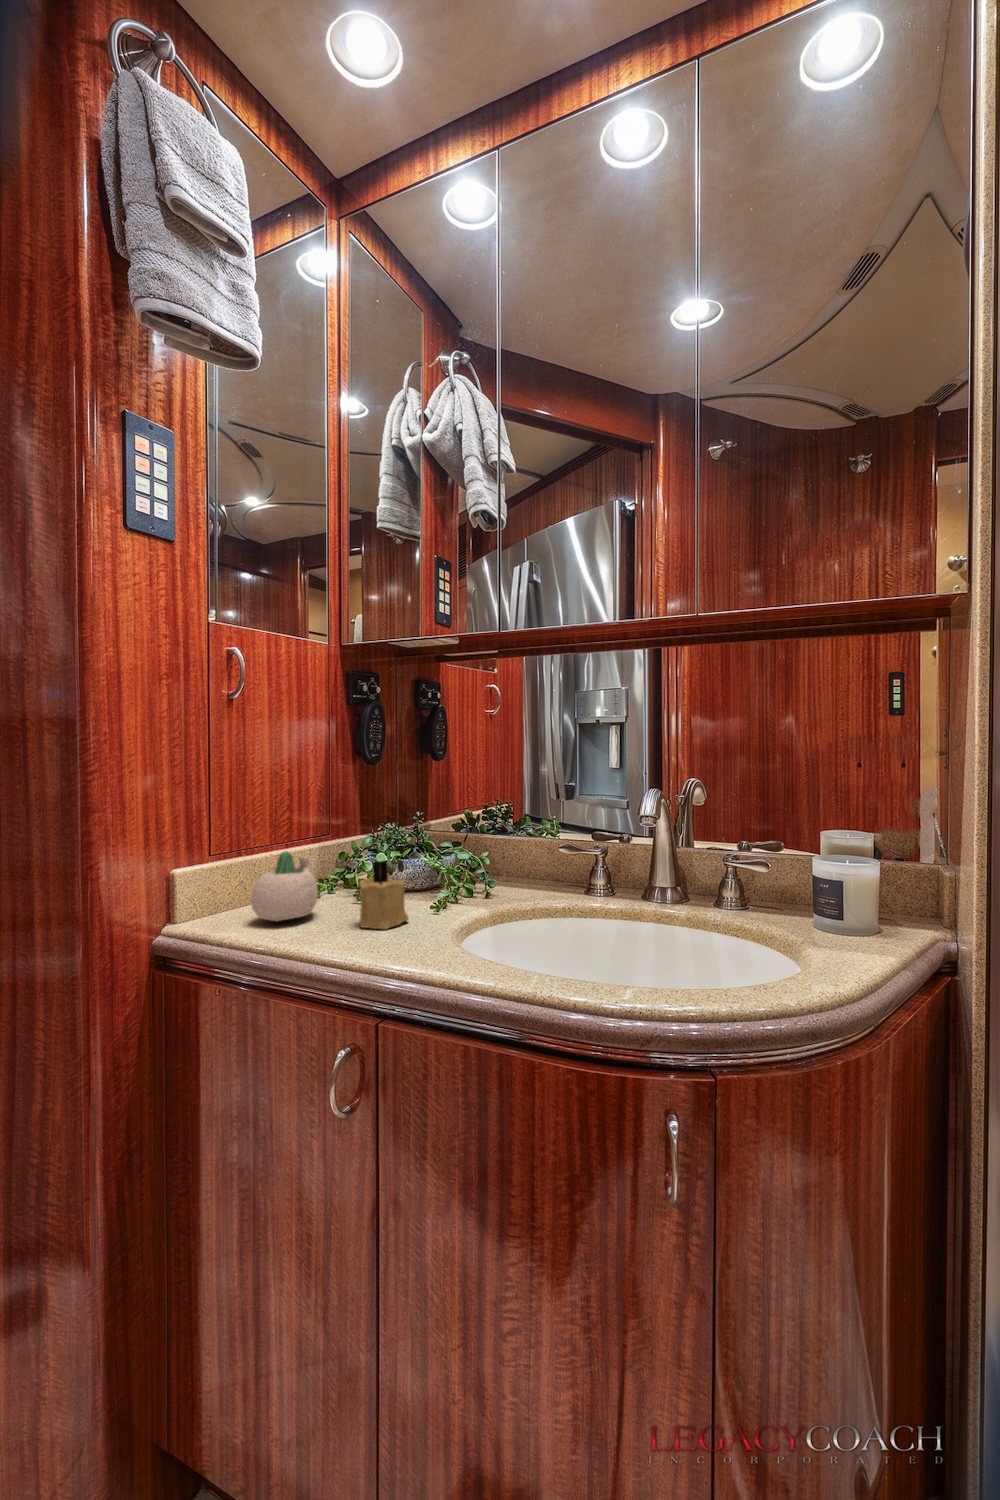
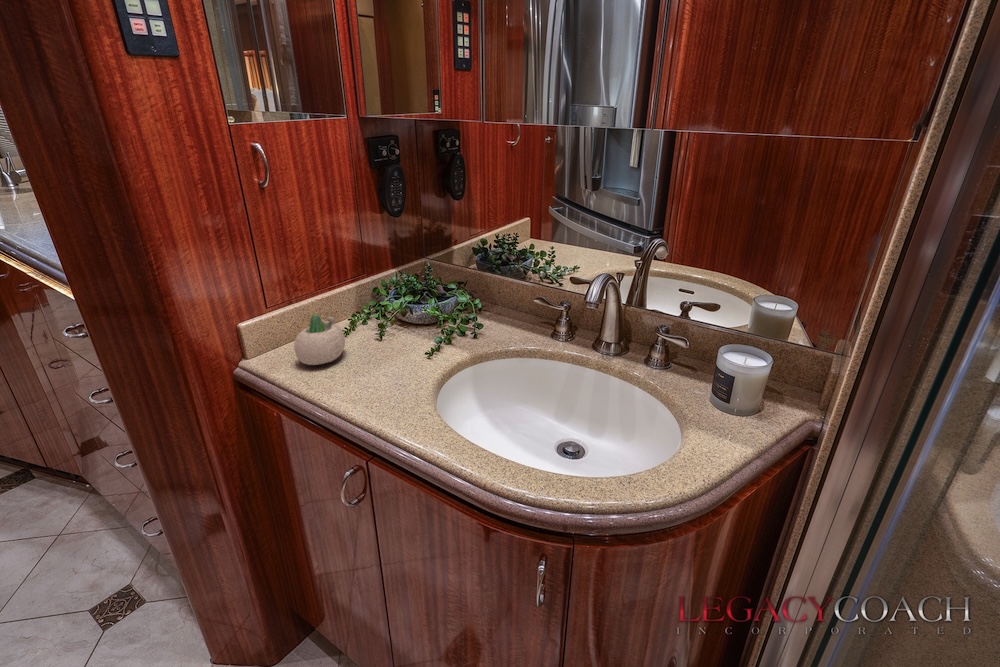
candle: present [359,861,408,929] -> none [367,327,406,378]

